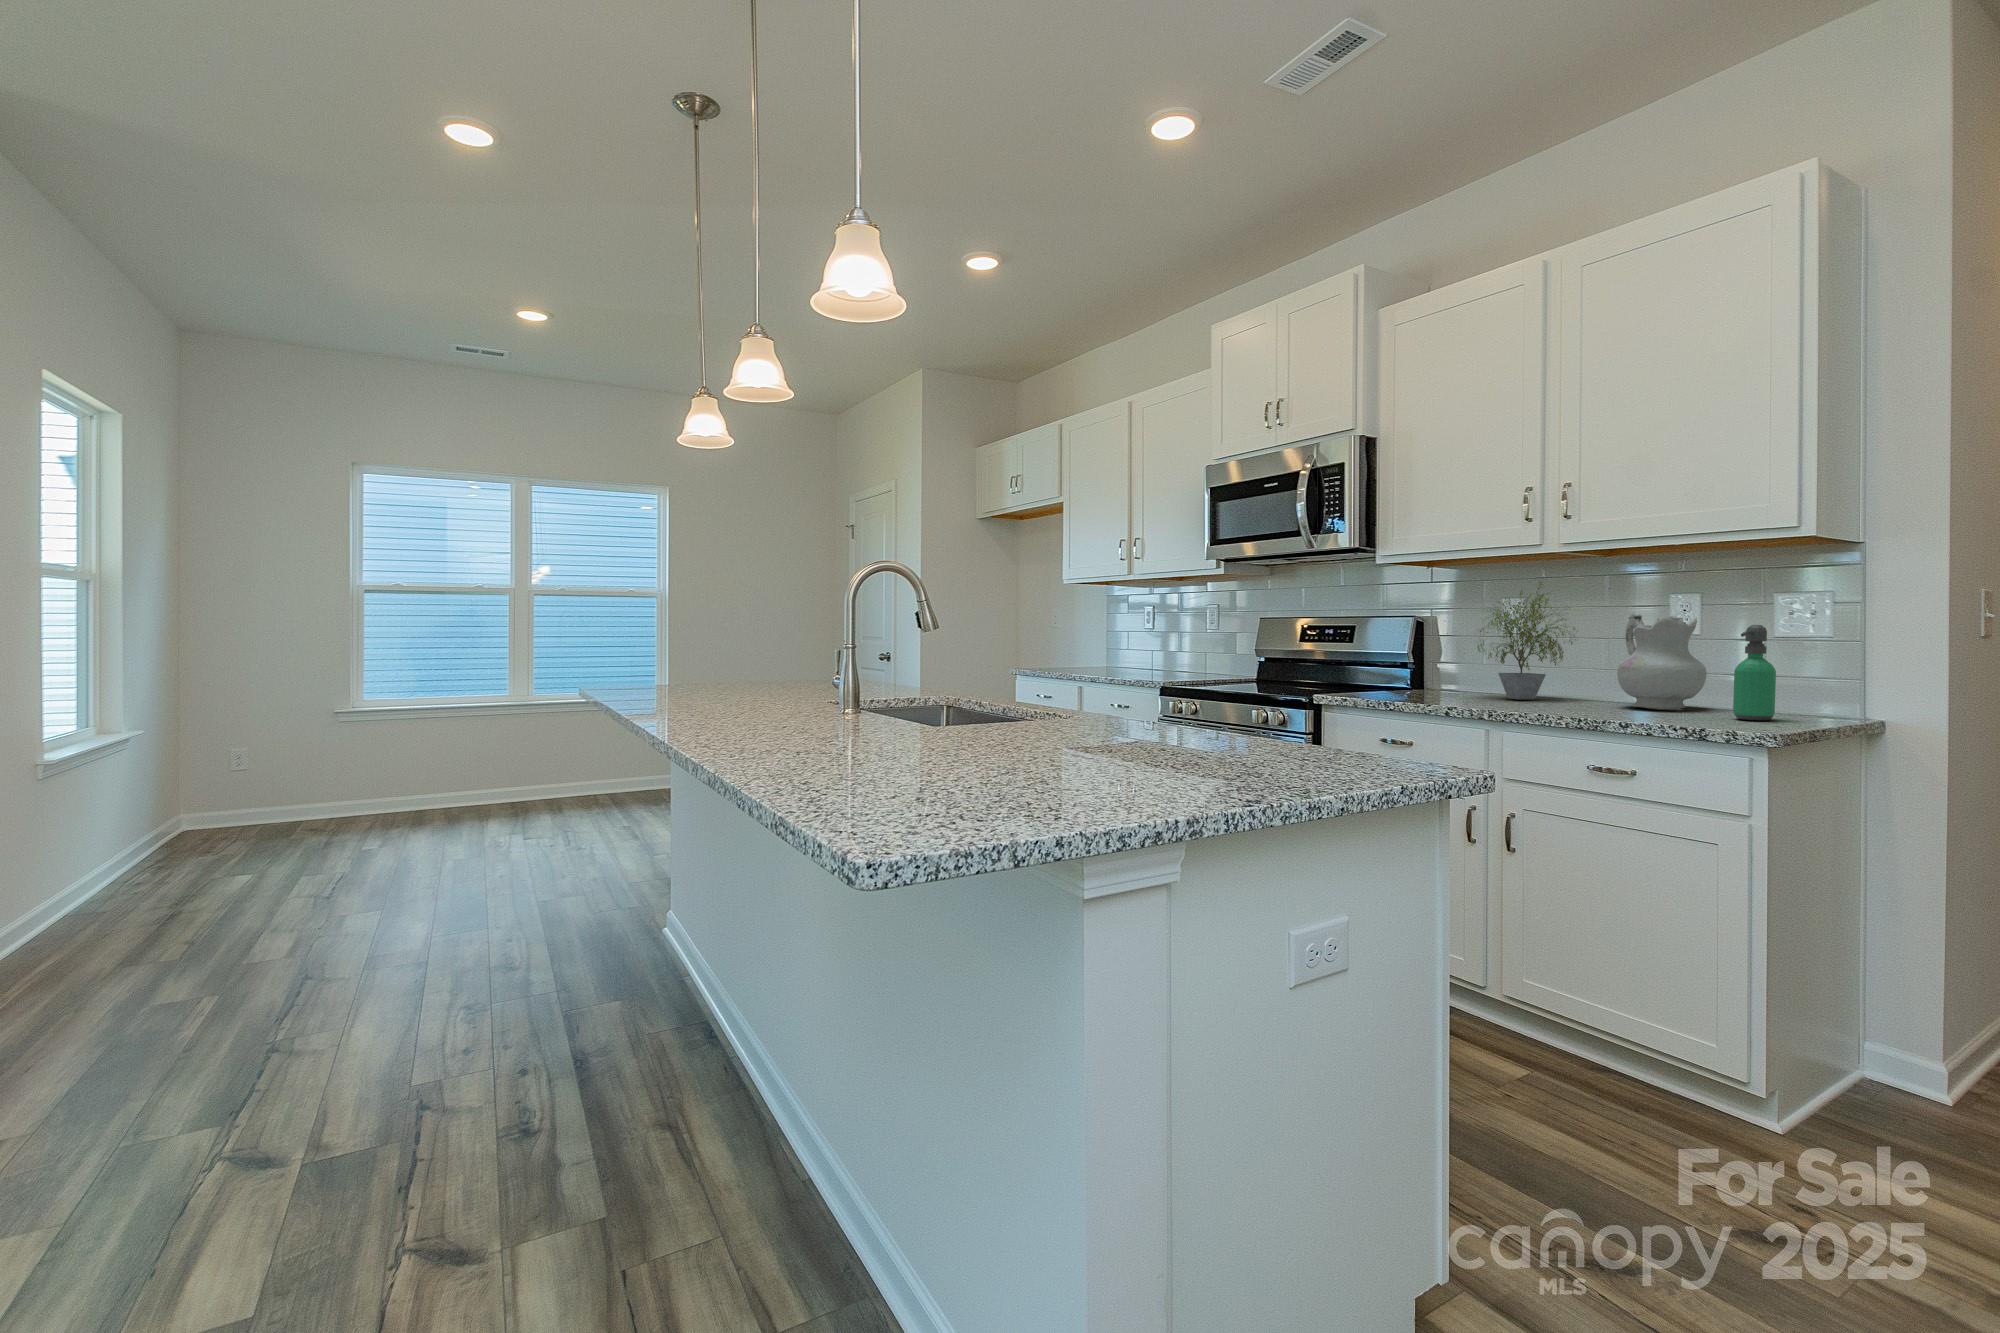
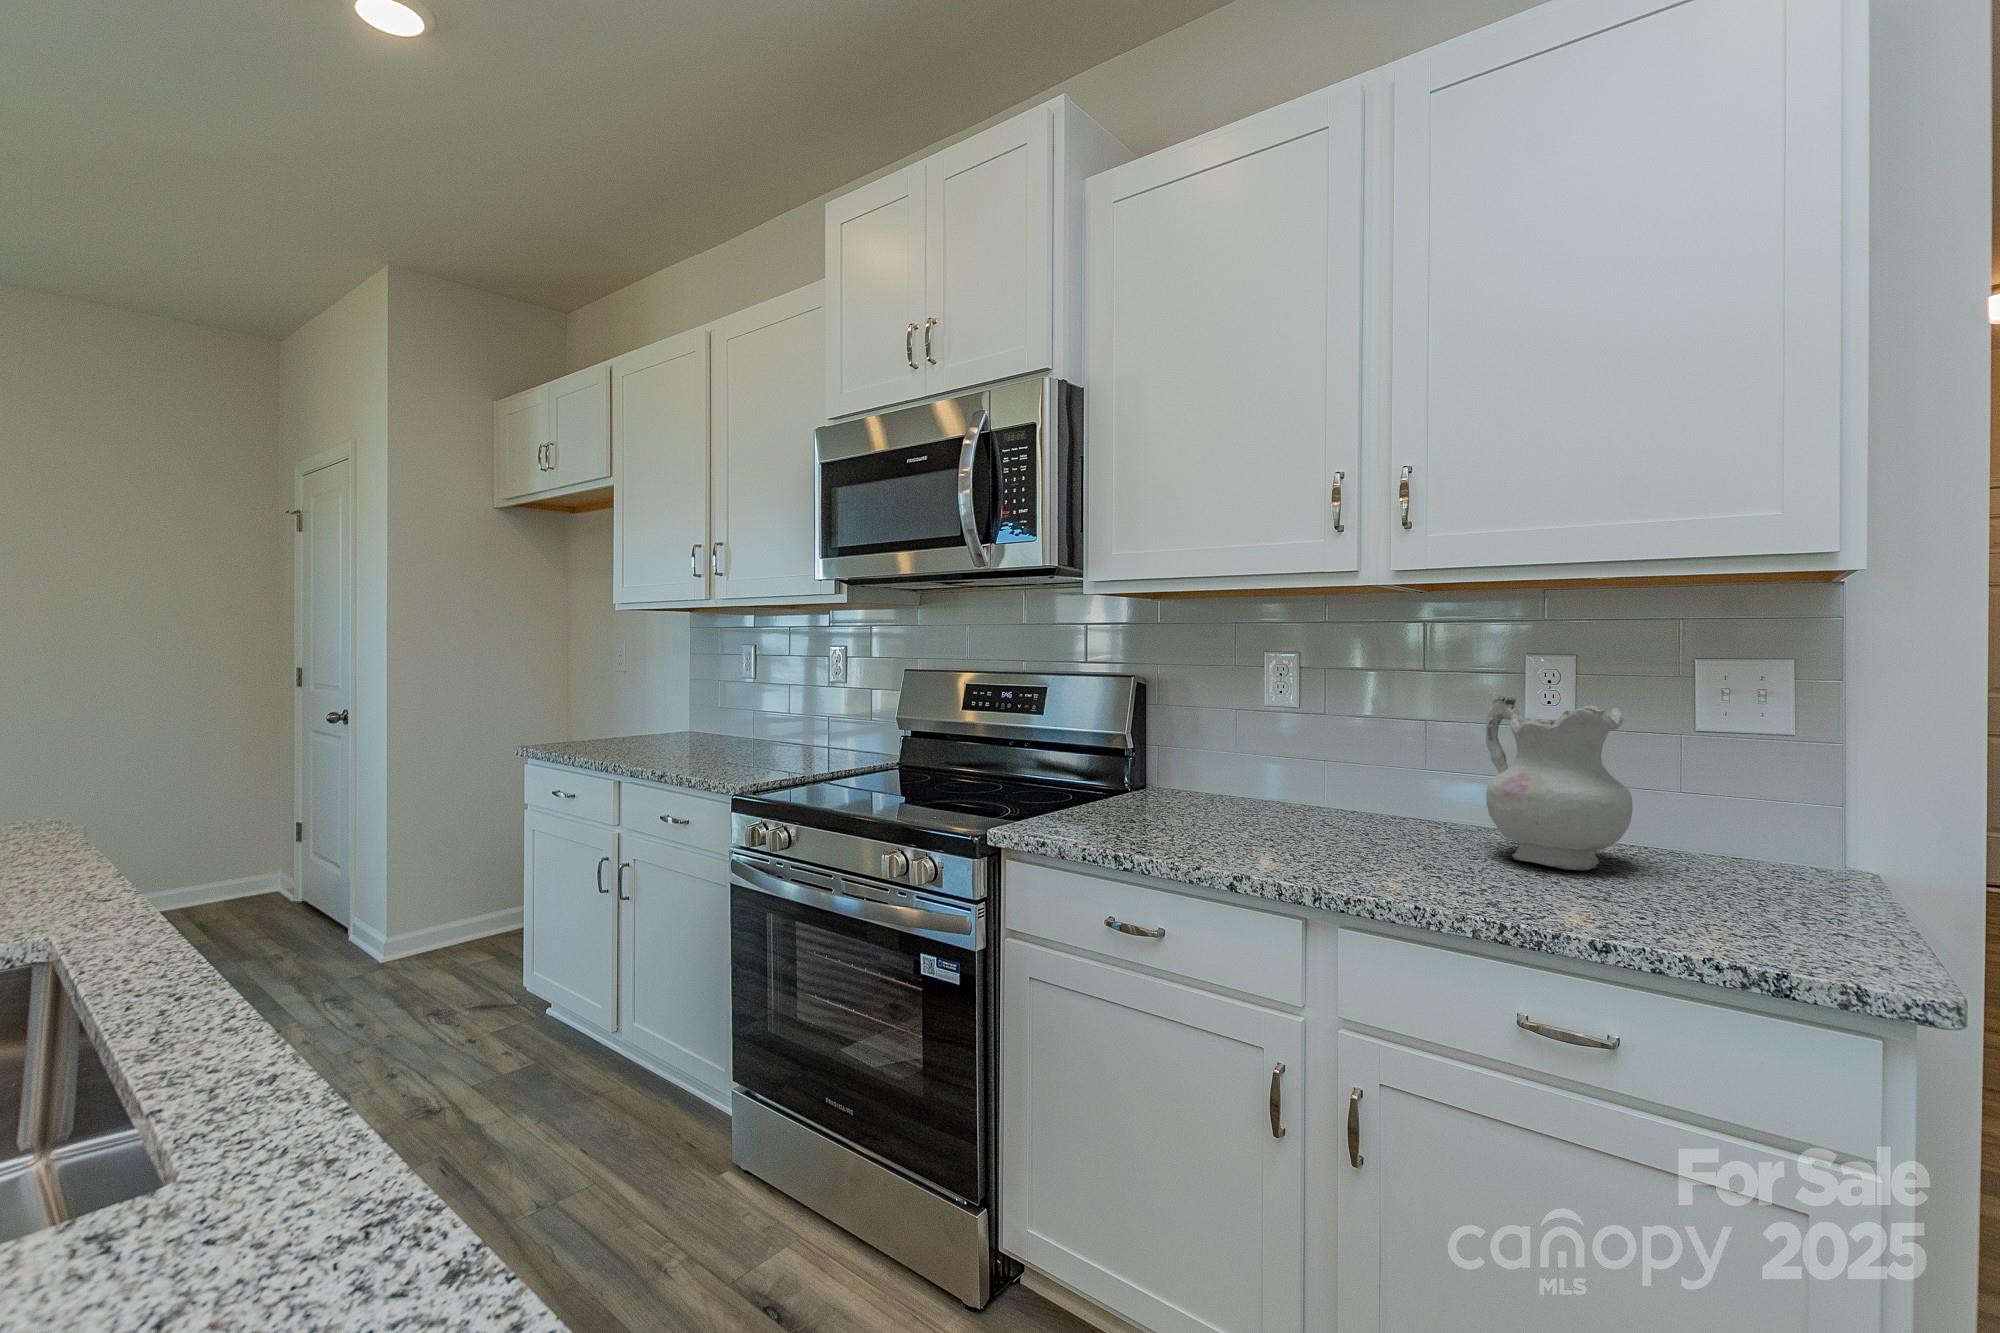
potted plant: present [1477,582,1576,699] -> none [1231,633,1409,831]
soap dispenser: present [1733,625,1776,720] -> none [1734,735,1814,917]

